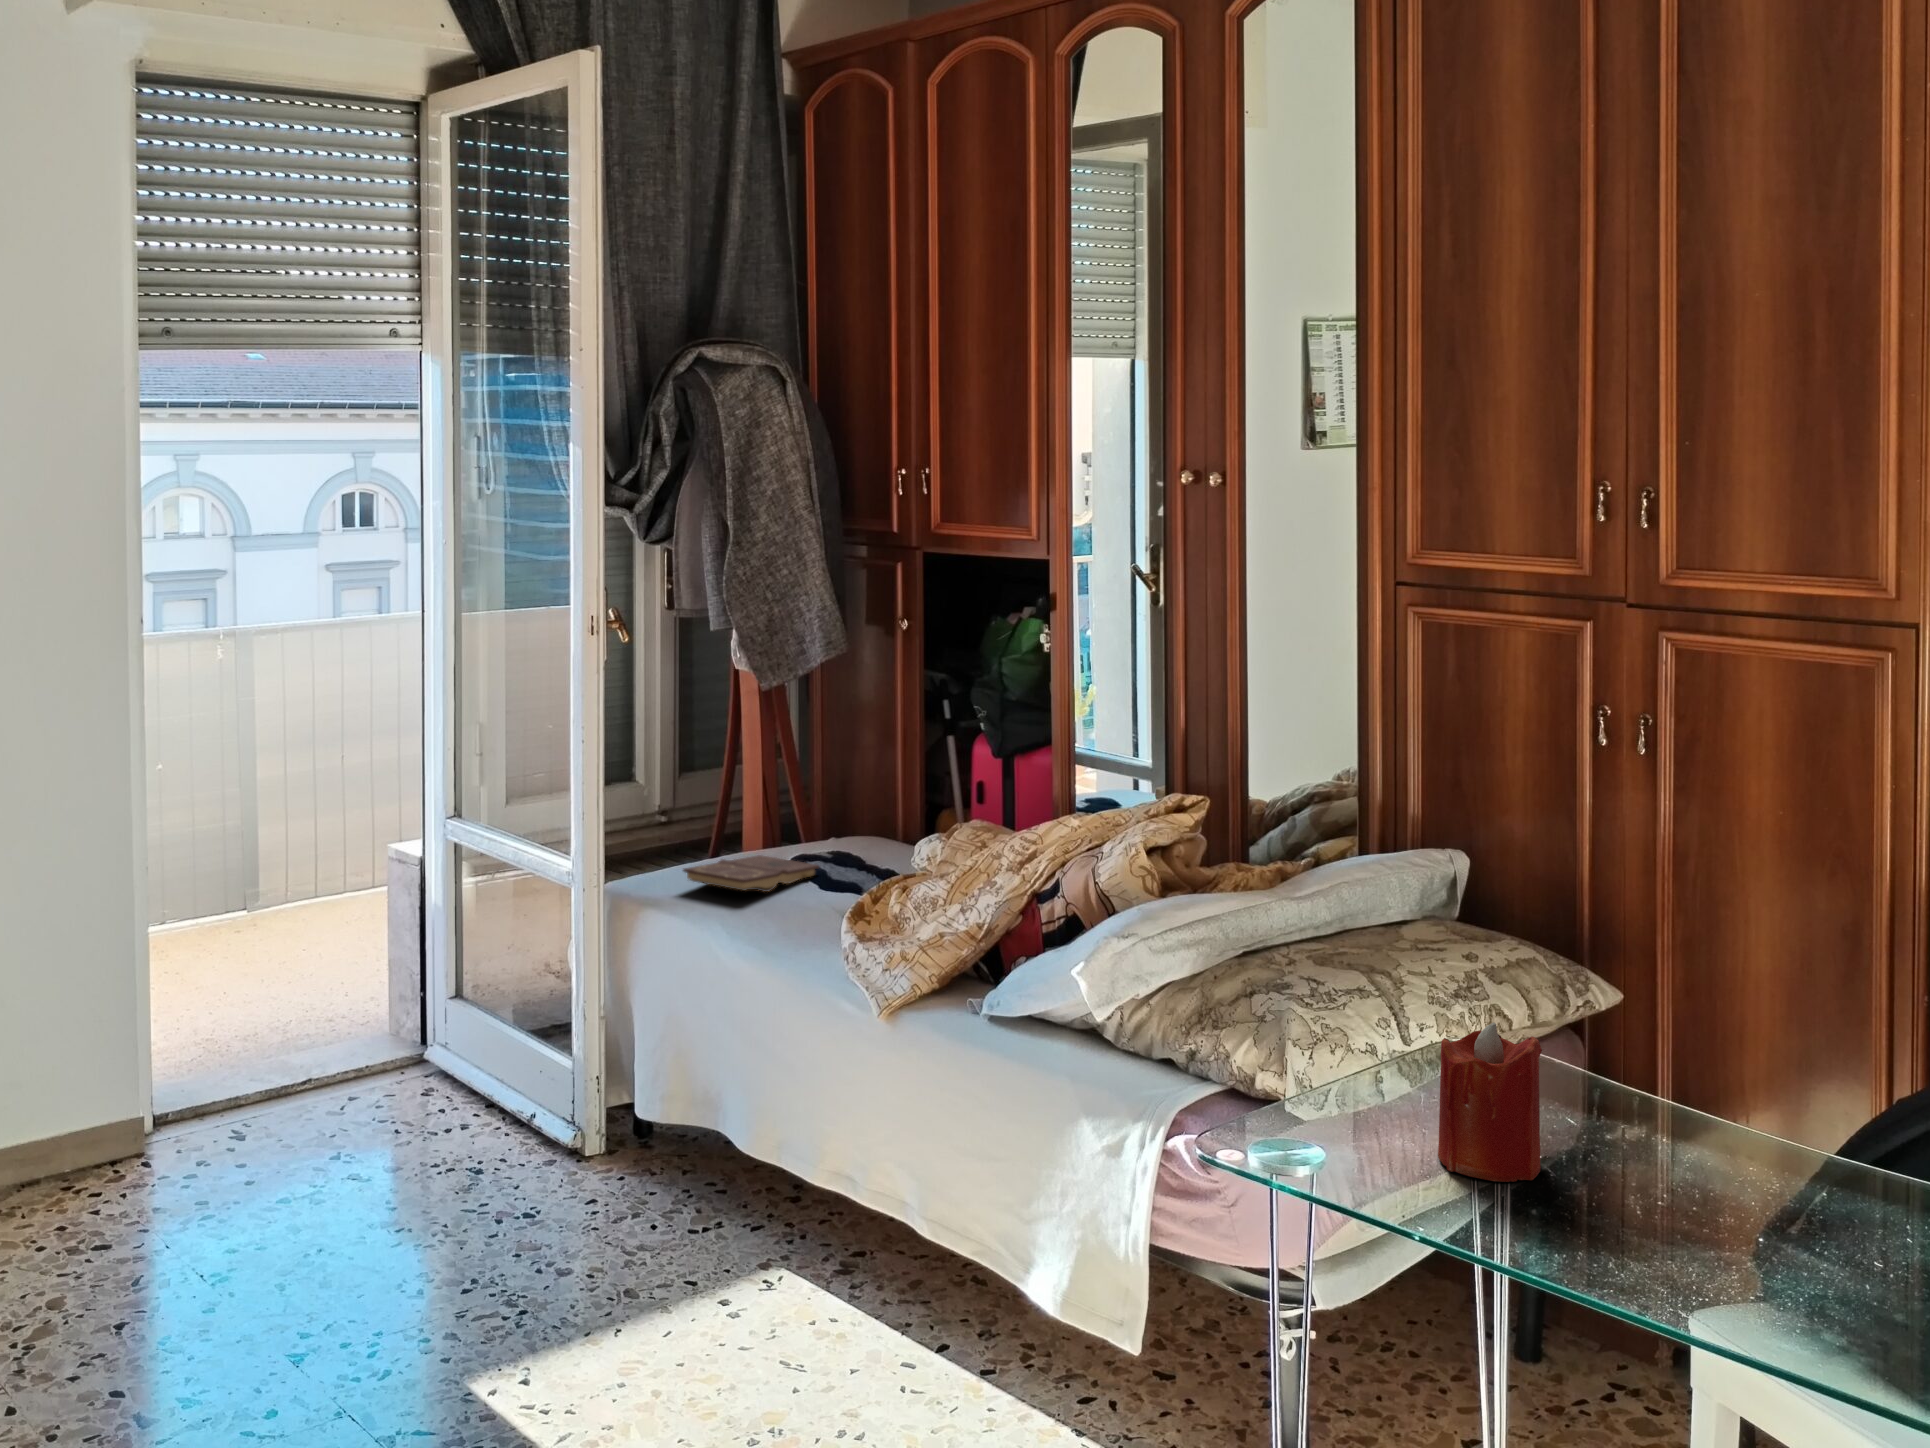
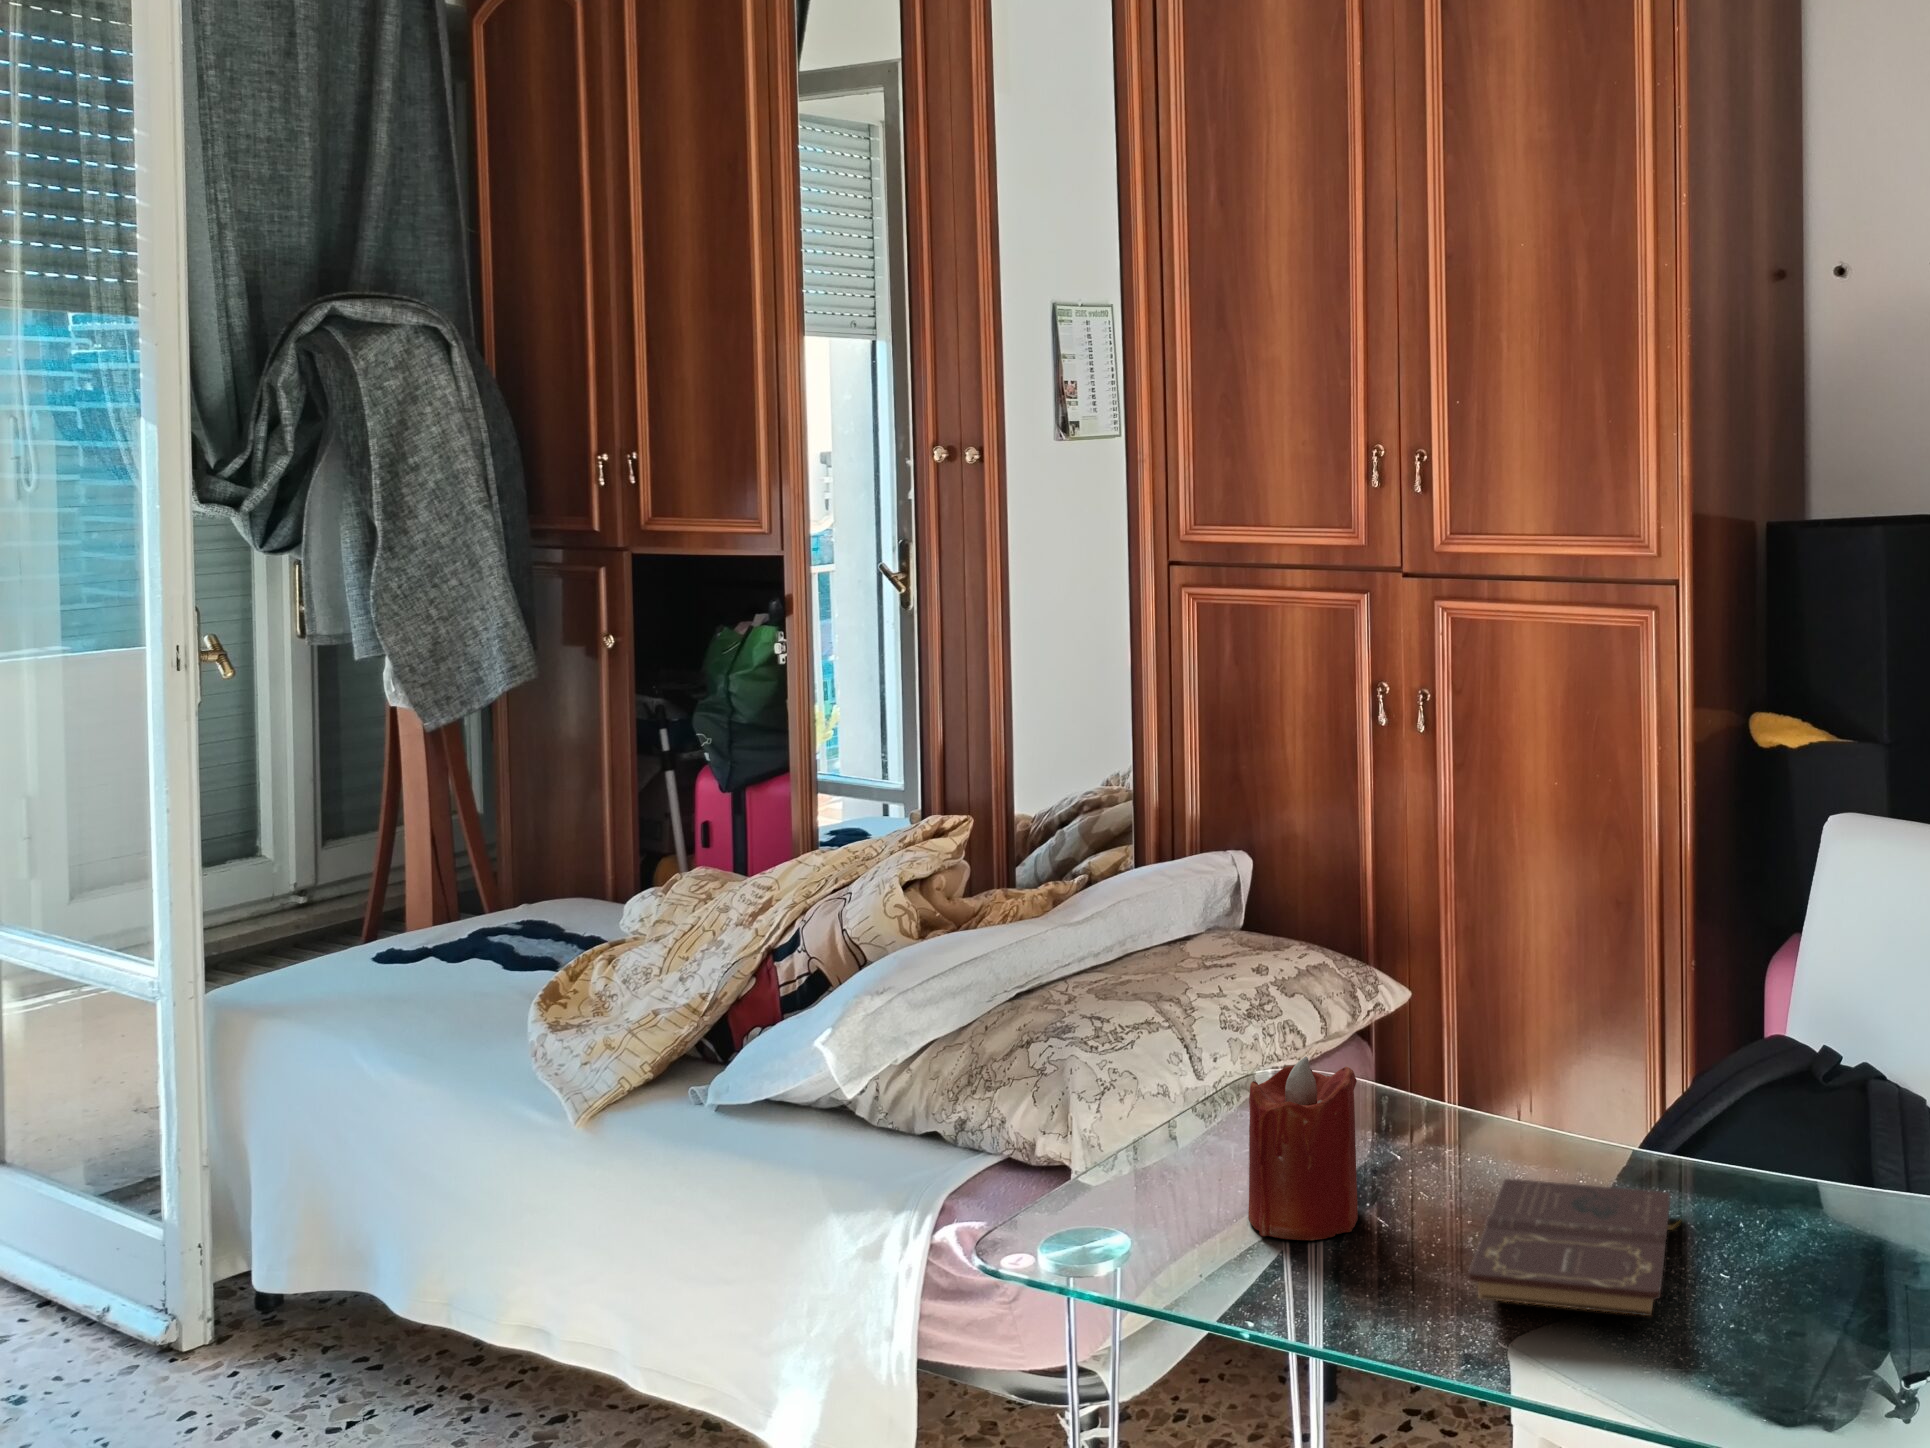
book: present [683,855,819,892] -> present [1468,1179,1676,1316]

